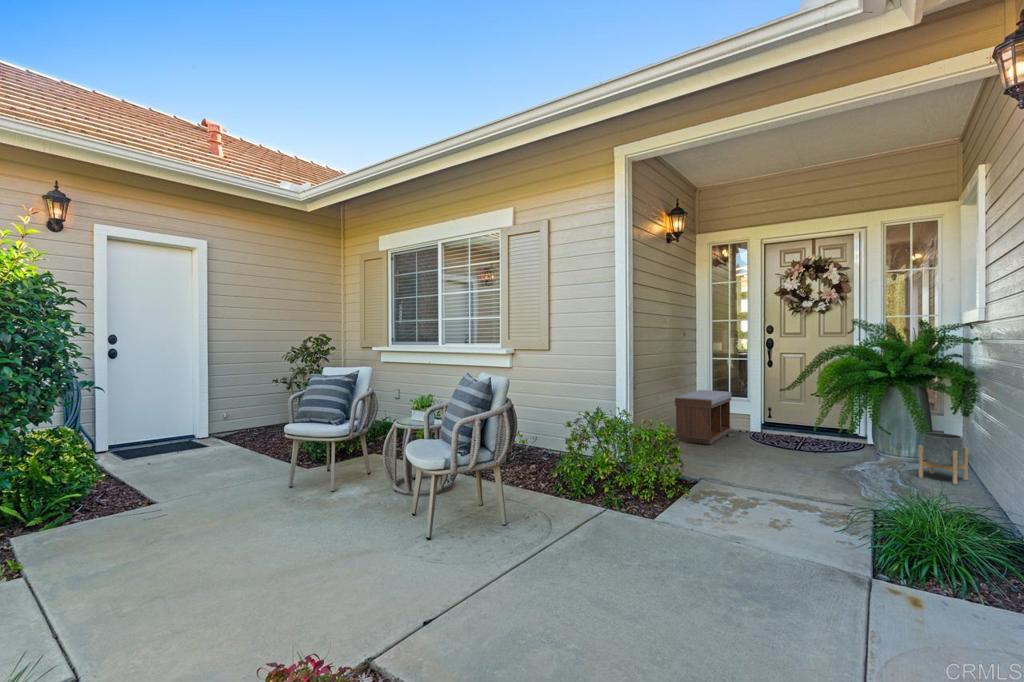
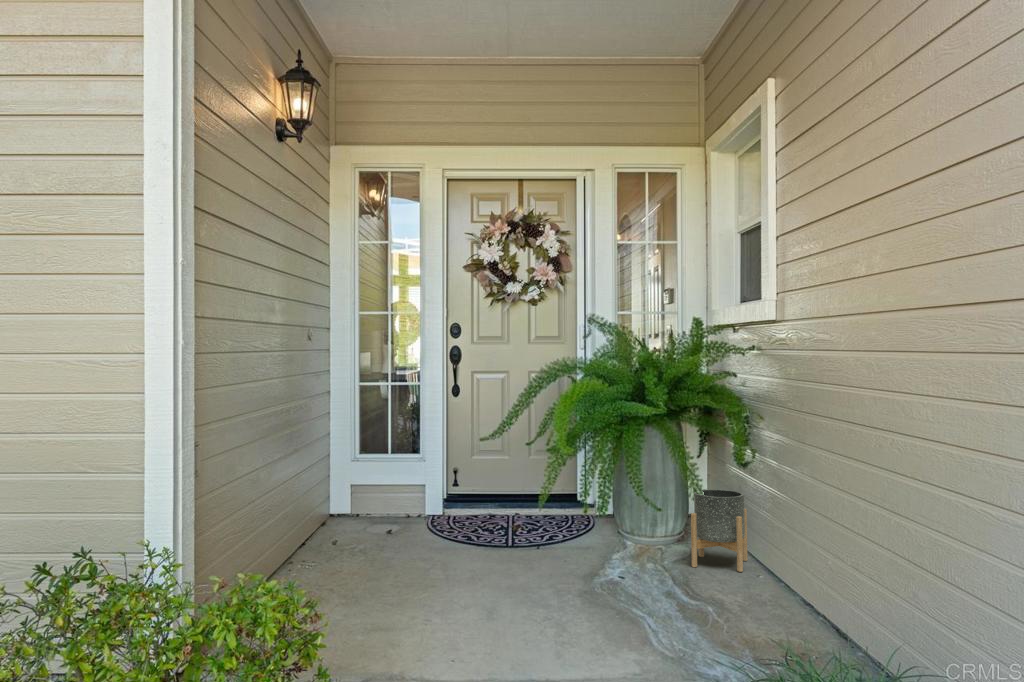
bench: present [675,390,731,444] -> none [290,445,394,553]

